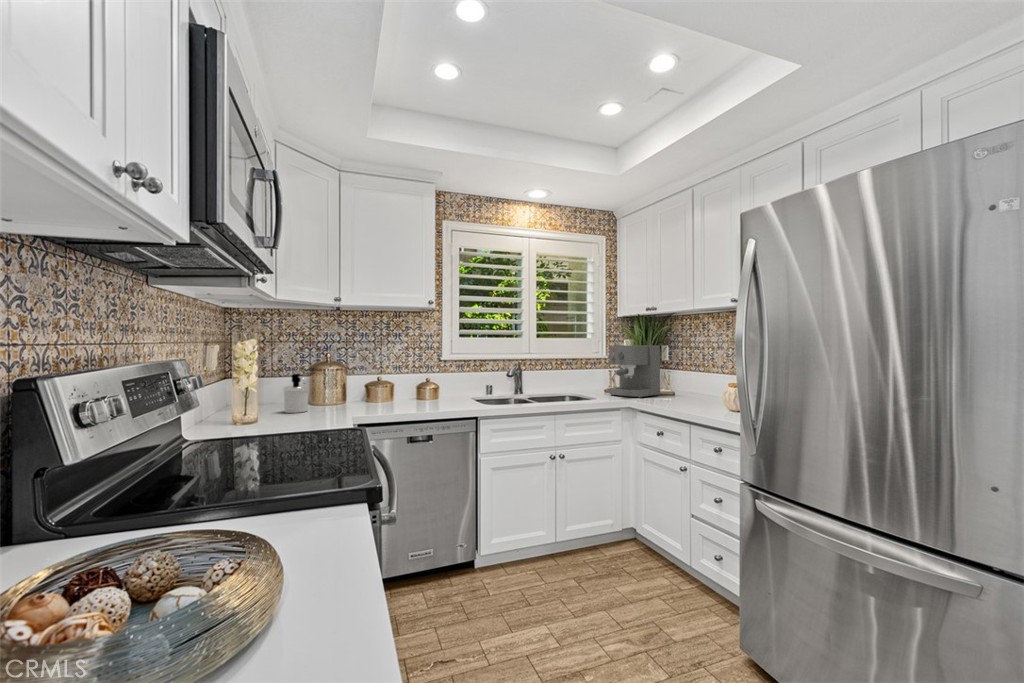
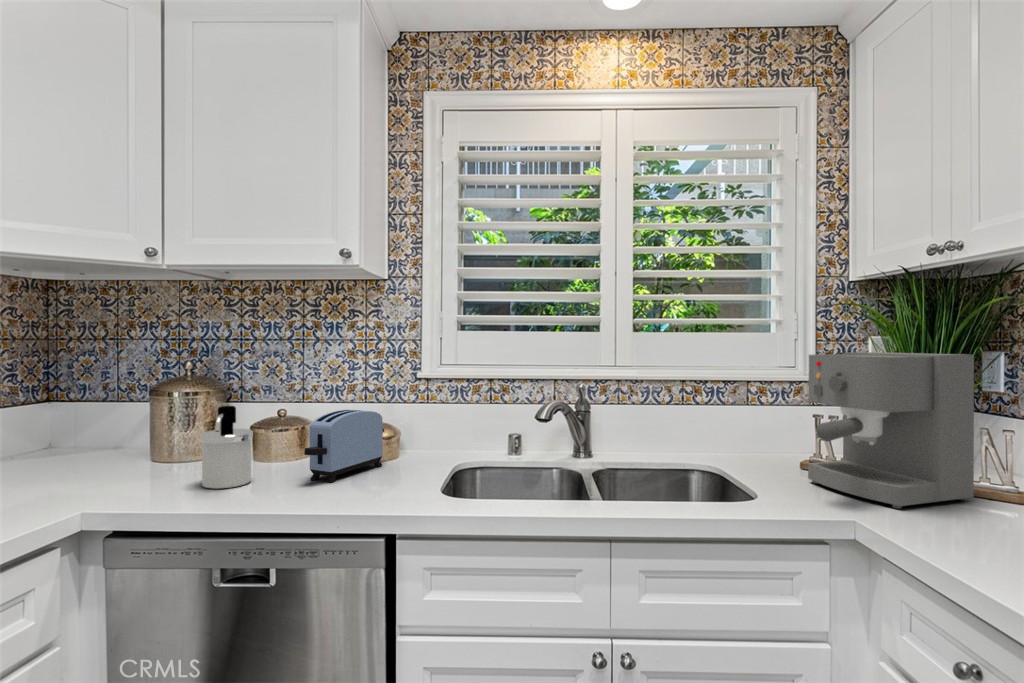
soap dispenser: present [283,374,309,413] -> present [200,406,253,489]
toaster: none [419,375,438,406] -> present [304,410,384,482]

